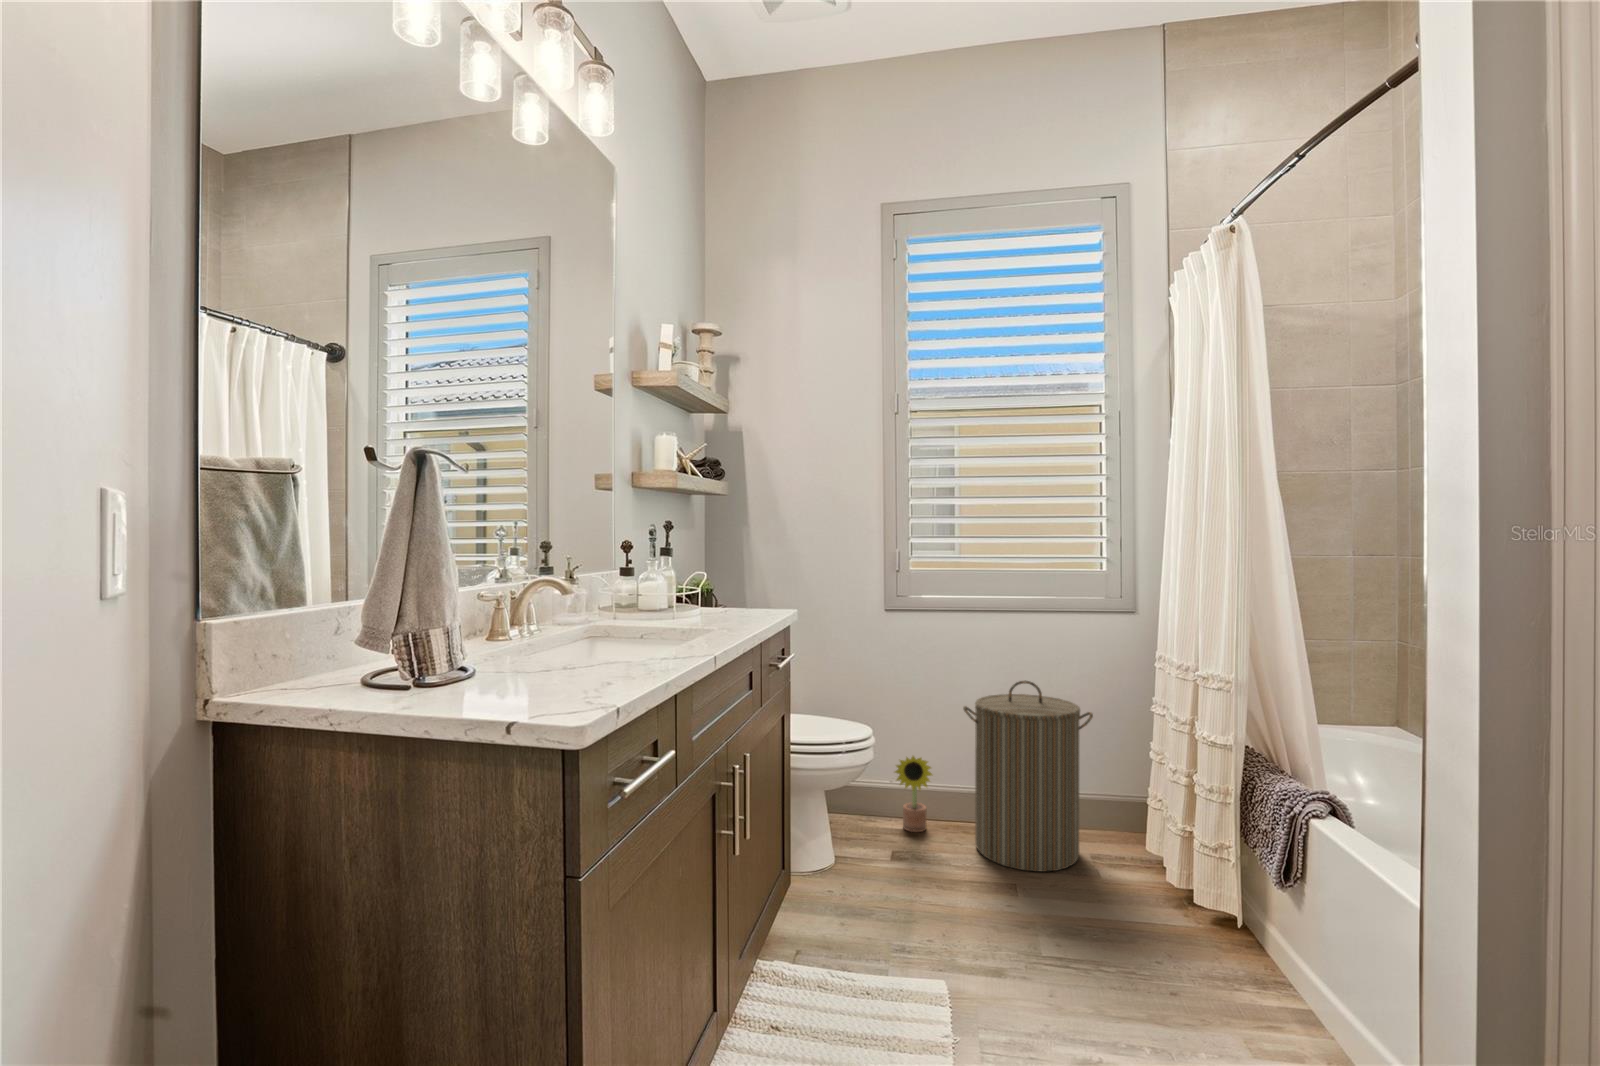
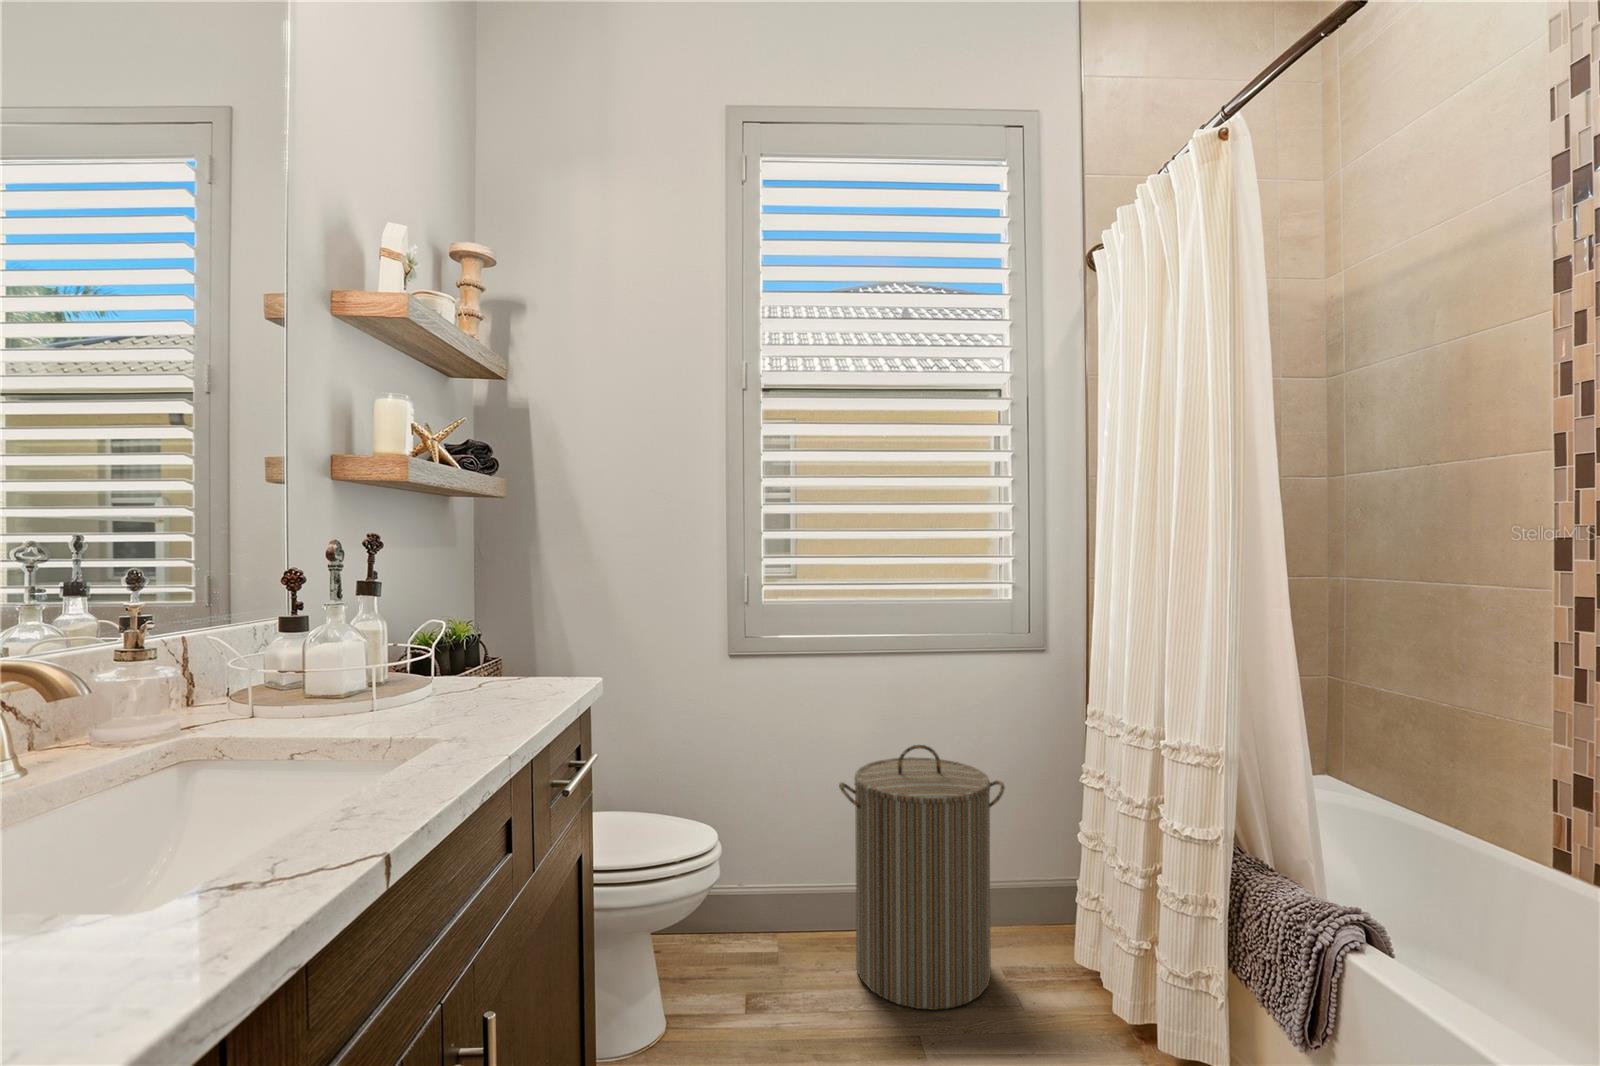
decorative plant: present [895,756,932,832] -> none [745,852,800,955]

